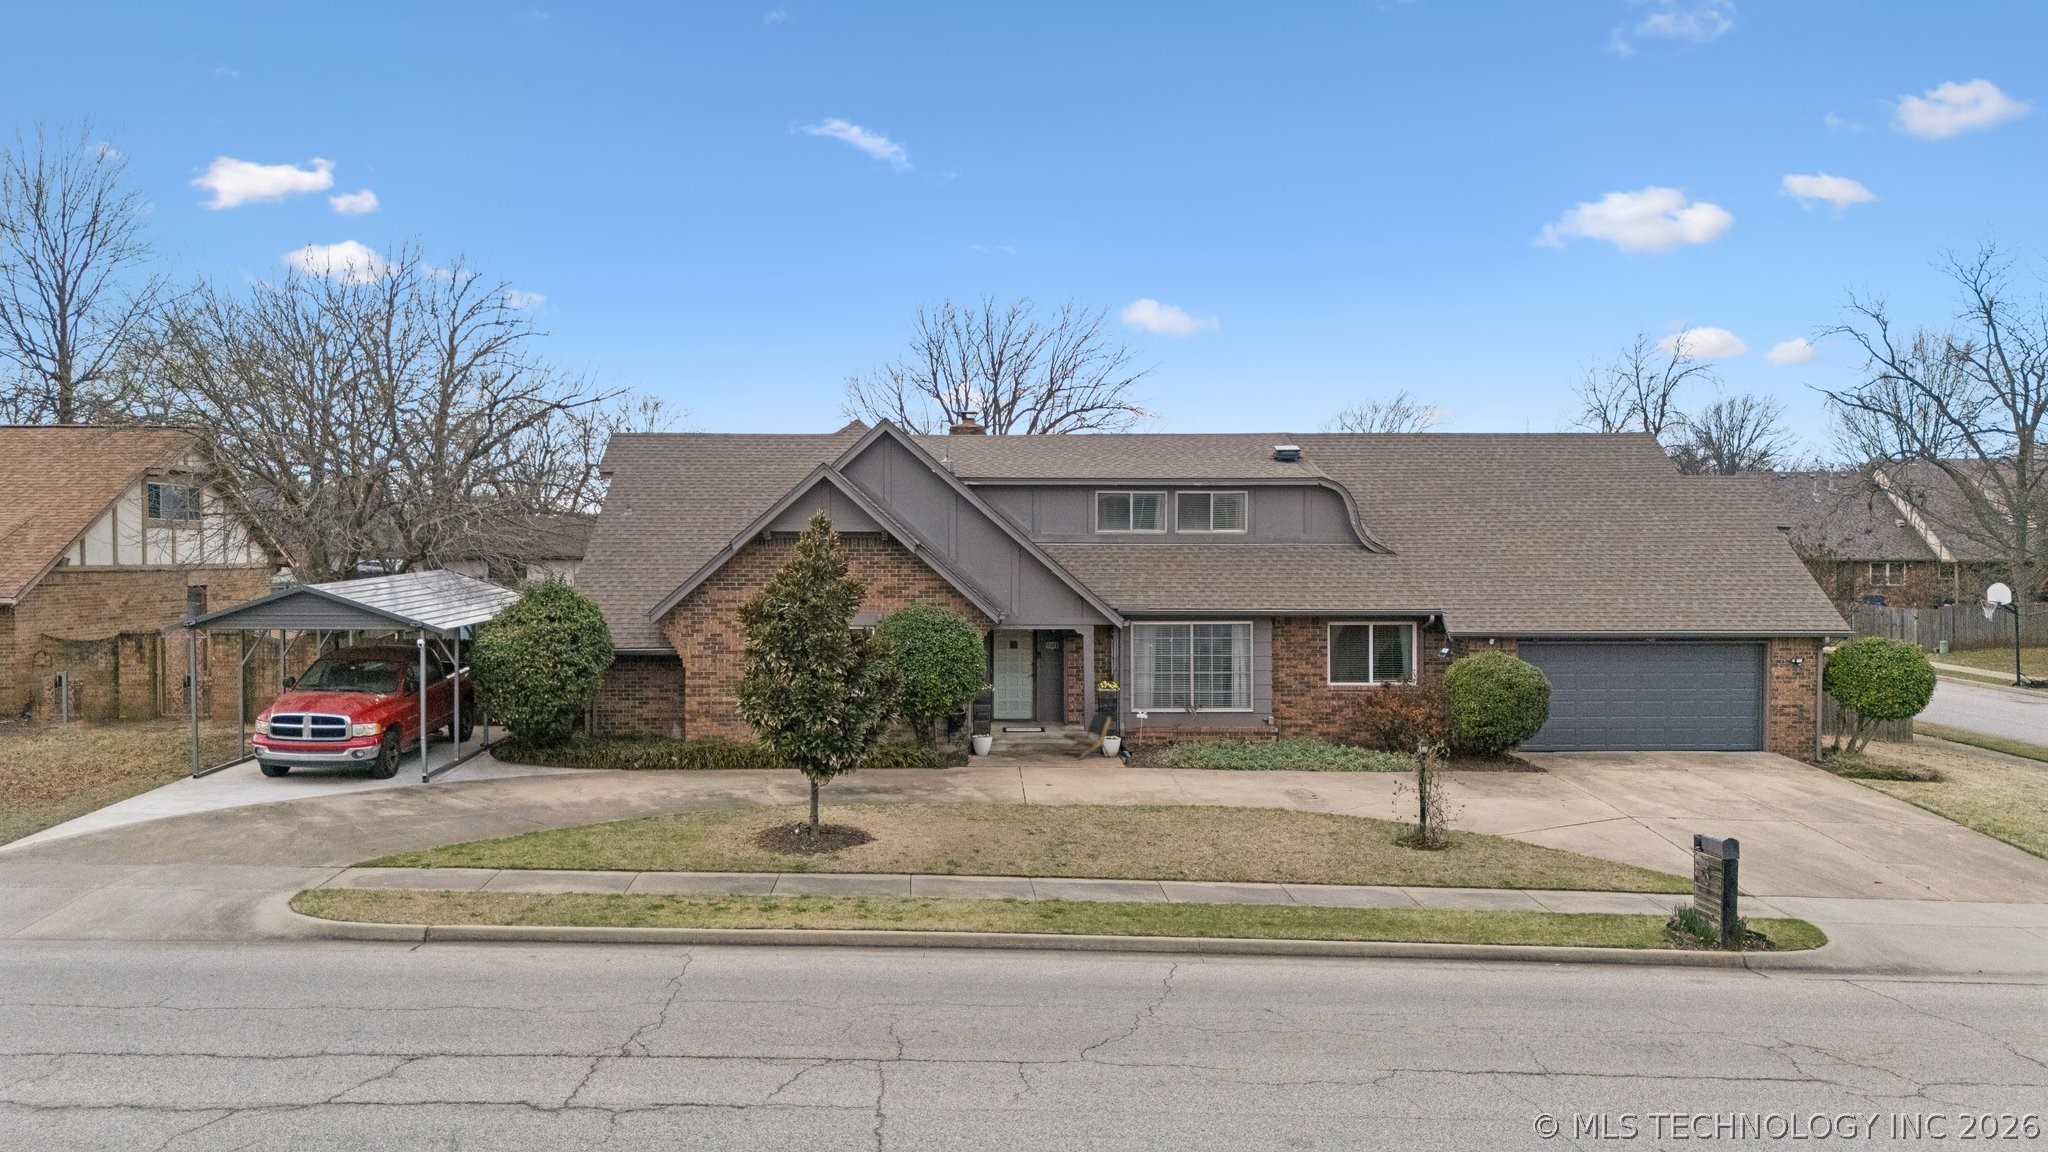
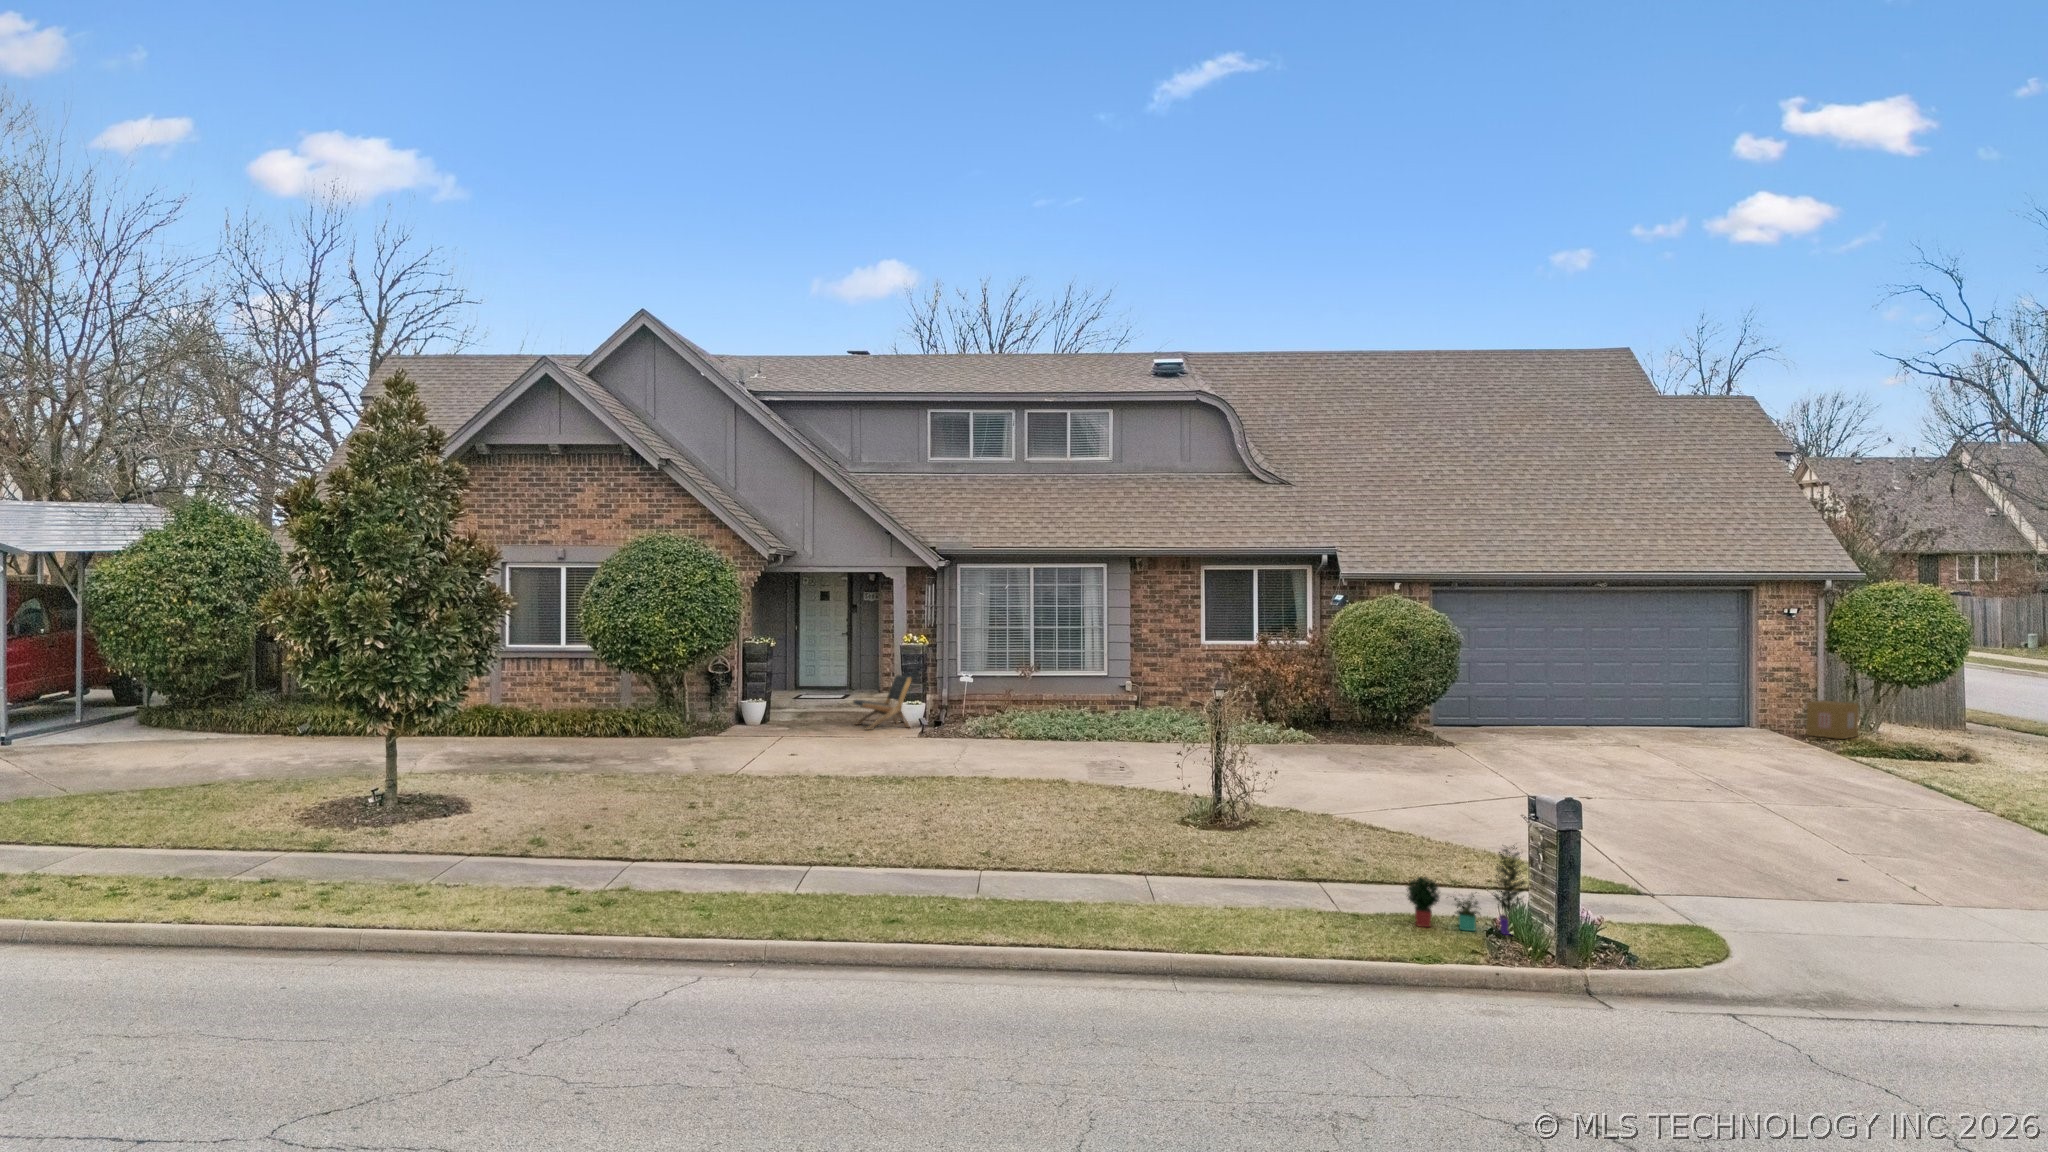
cardboard box: none [1810,730,1851,762] -> present [1806,700,1859,739]
potted plant: none [1605,868,1692,929] -> present [1407,845,1526,935]

